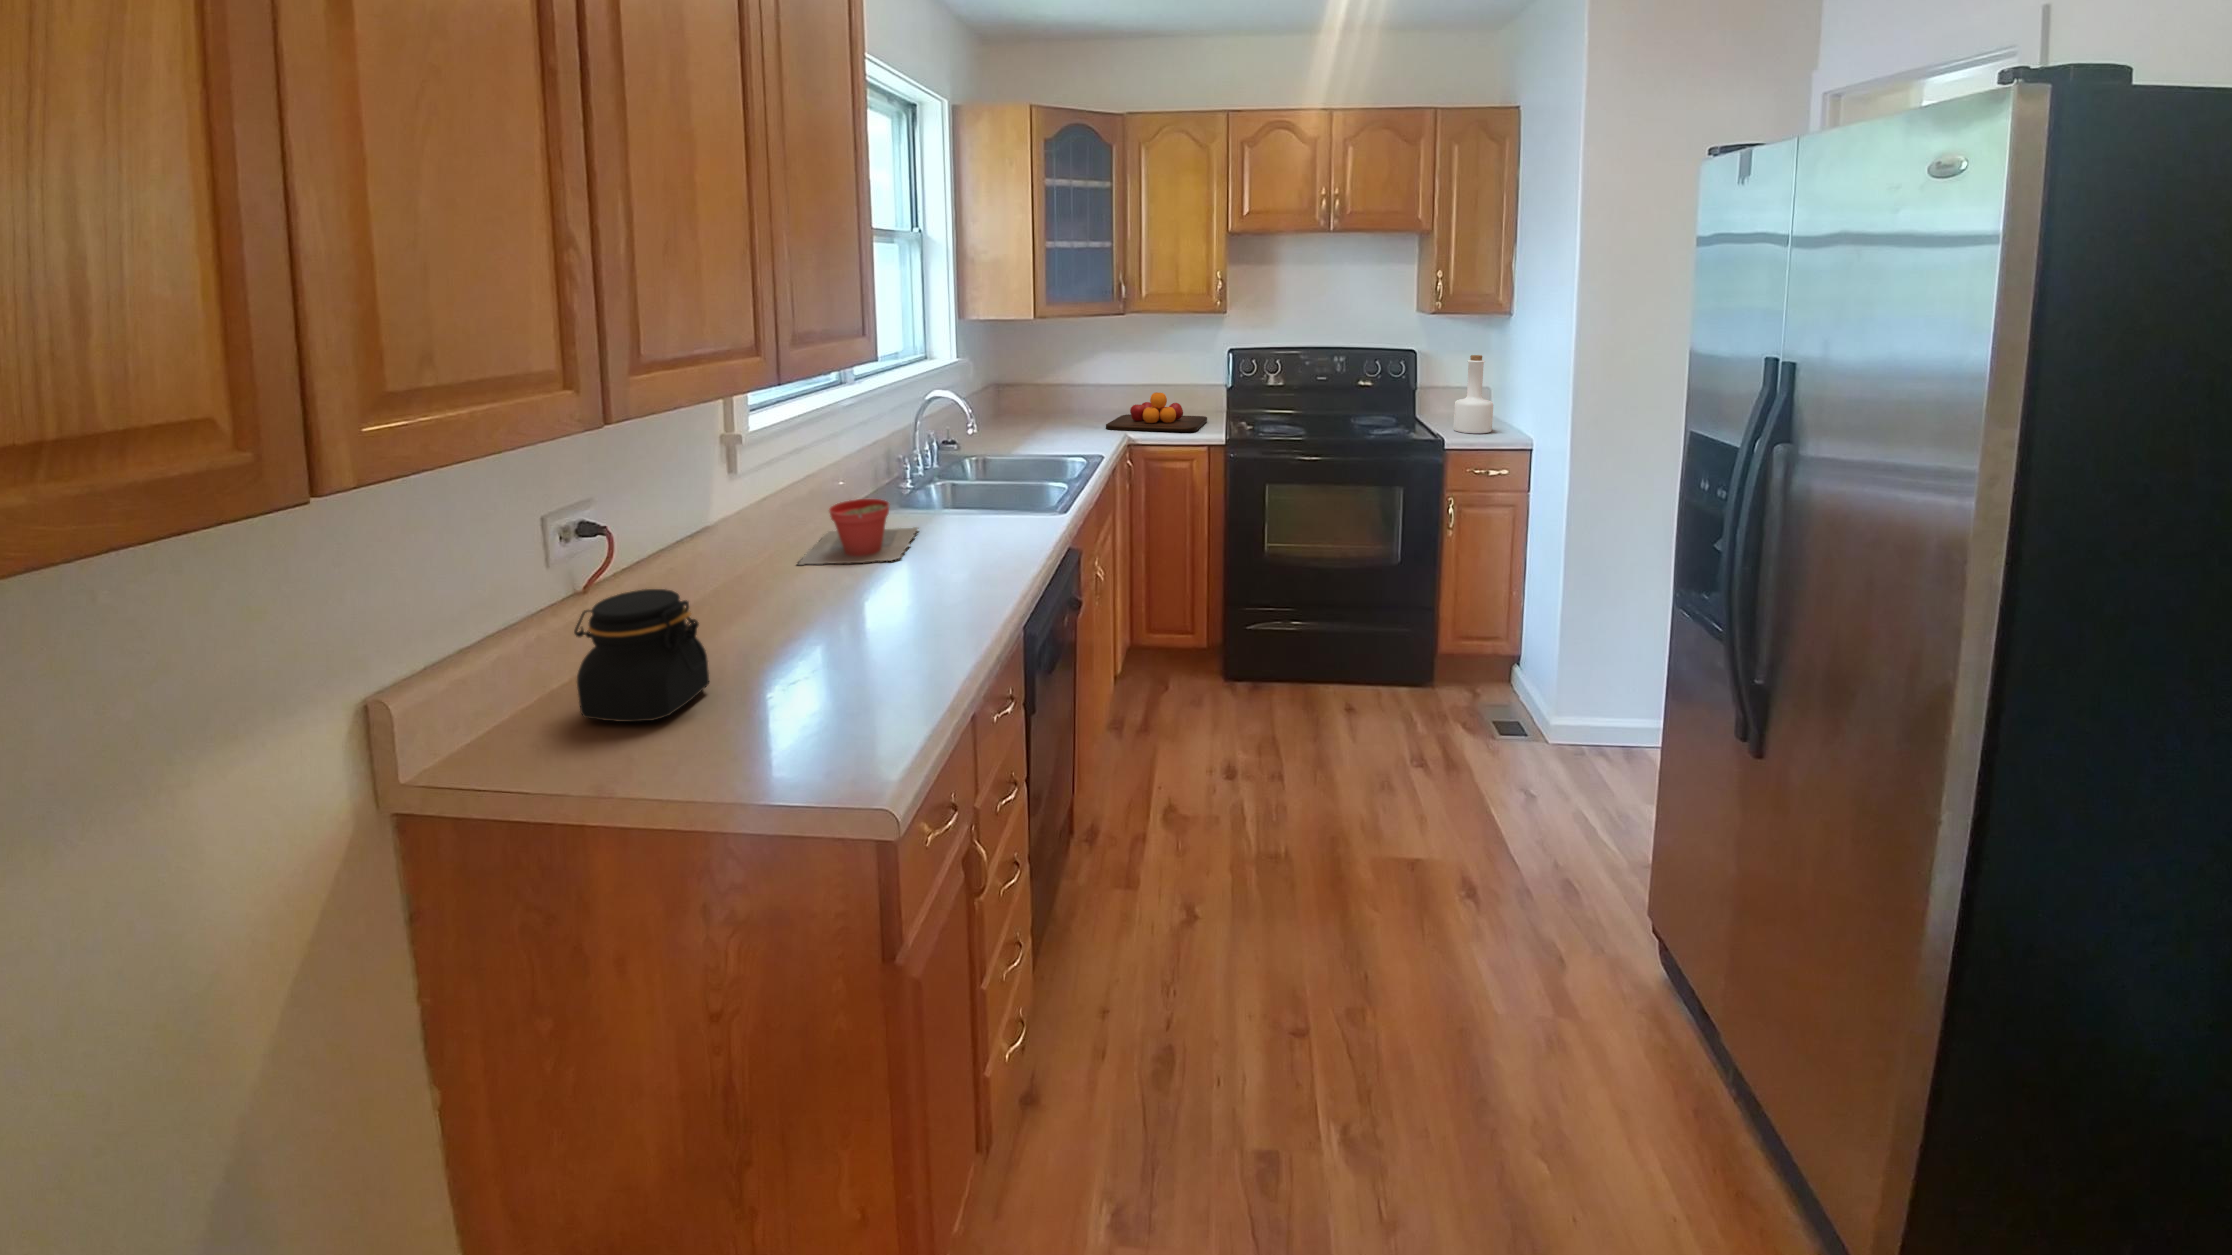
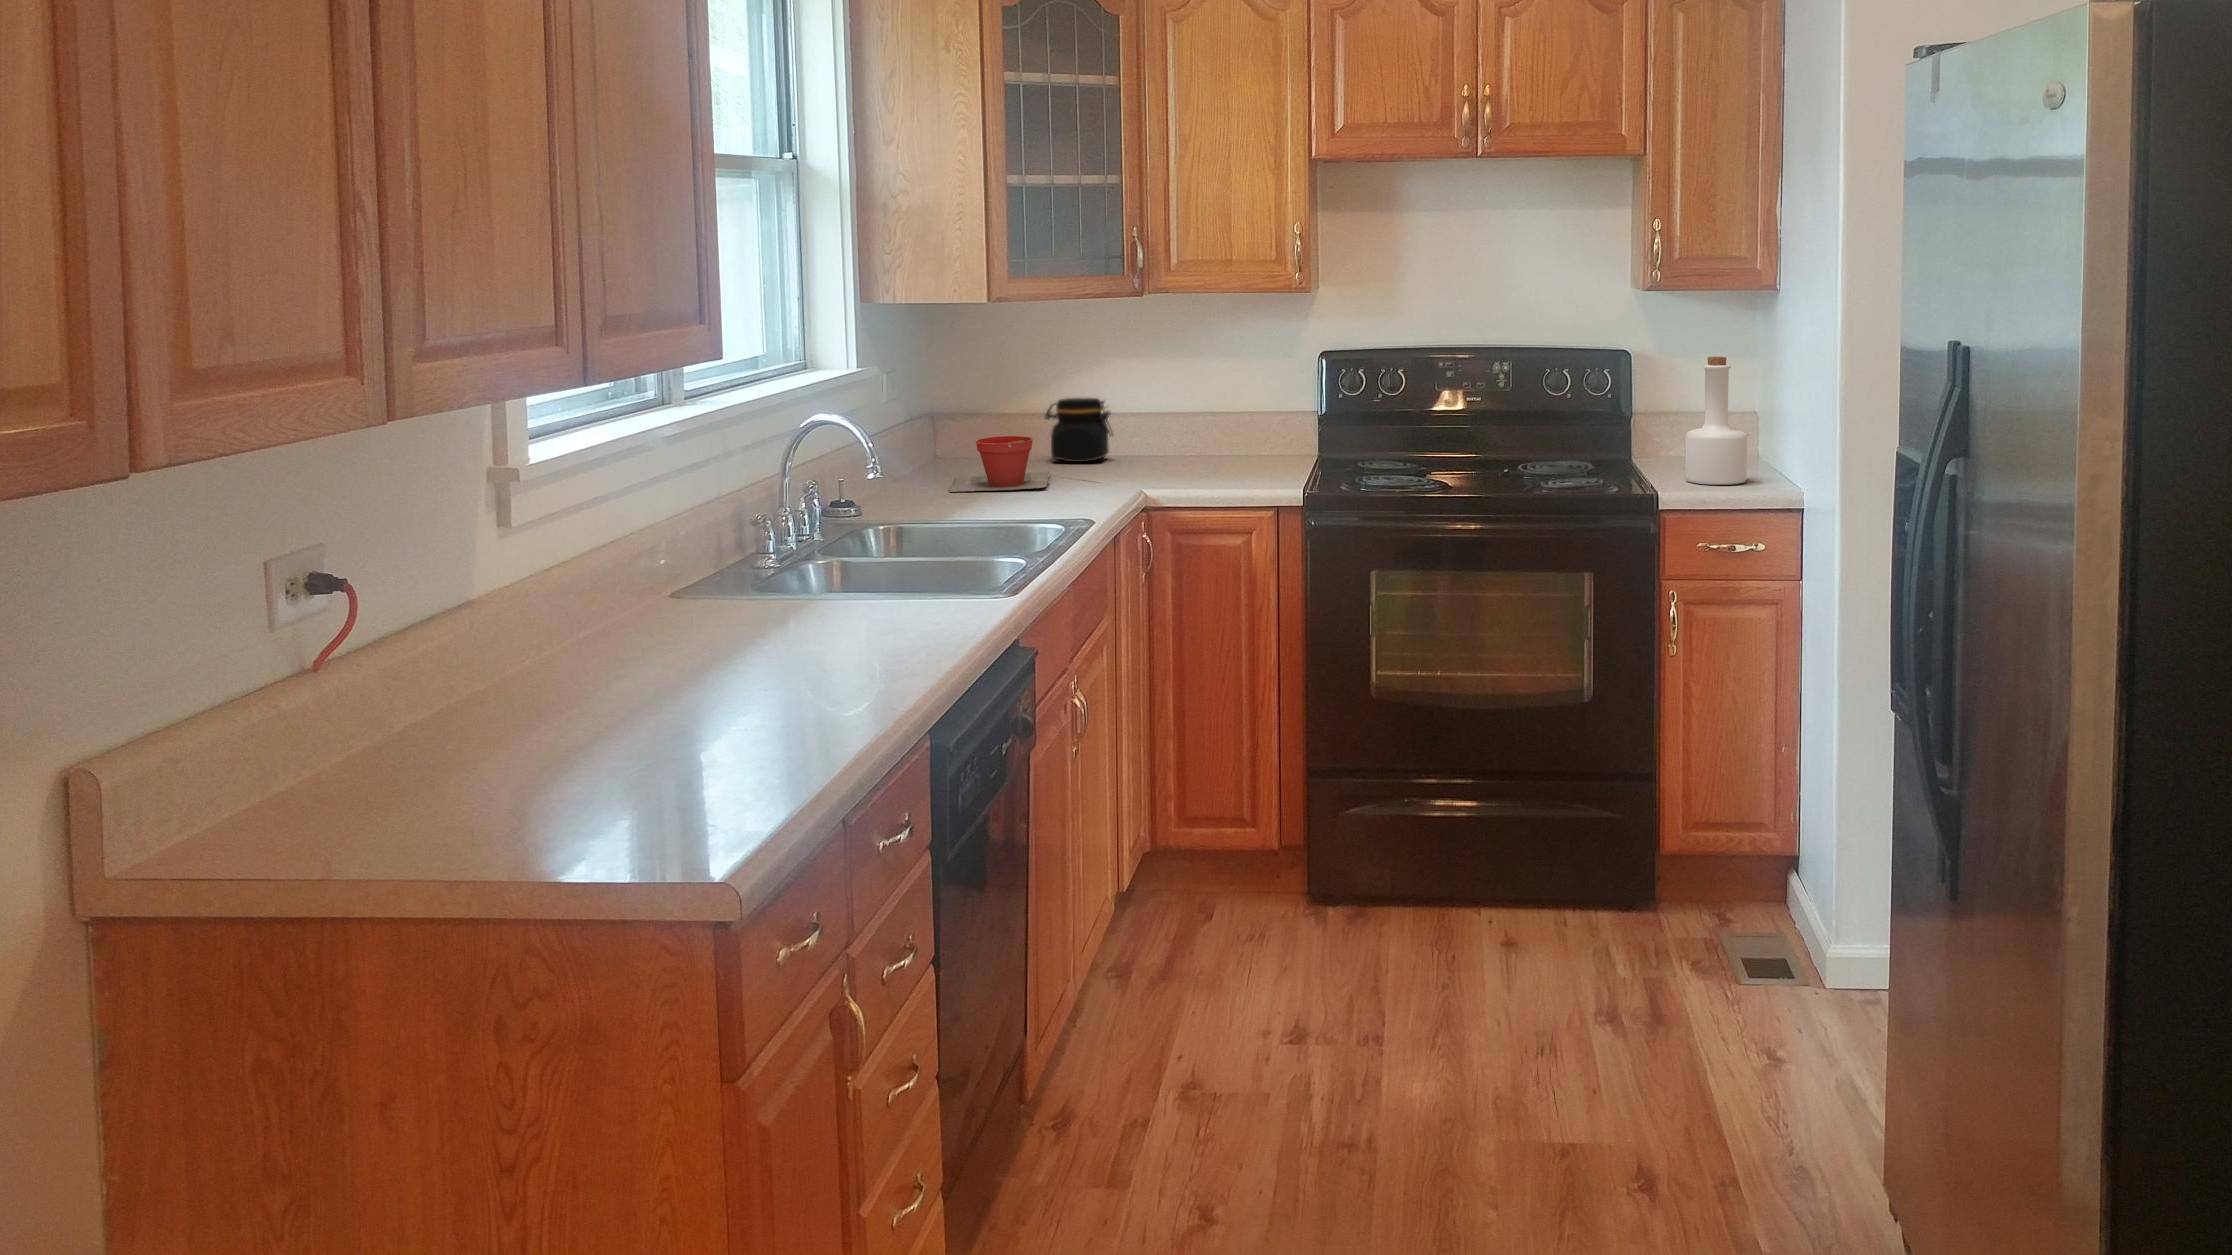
chopping board: present [1106,392,1207,432] -> none [1109,422,1282,486]
plant pot: present [798,499,919,565] -> present [949,436,1050,492]
jar: present [574,589,709,722] -> present [1045,398,1112,462]

